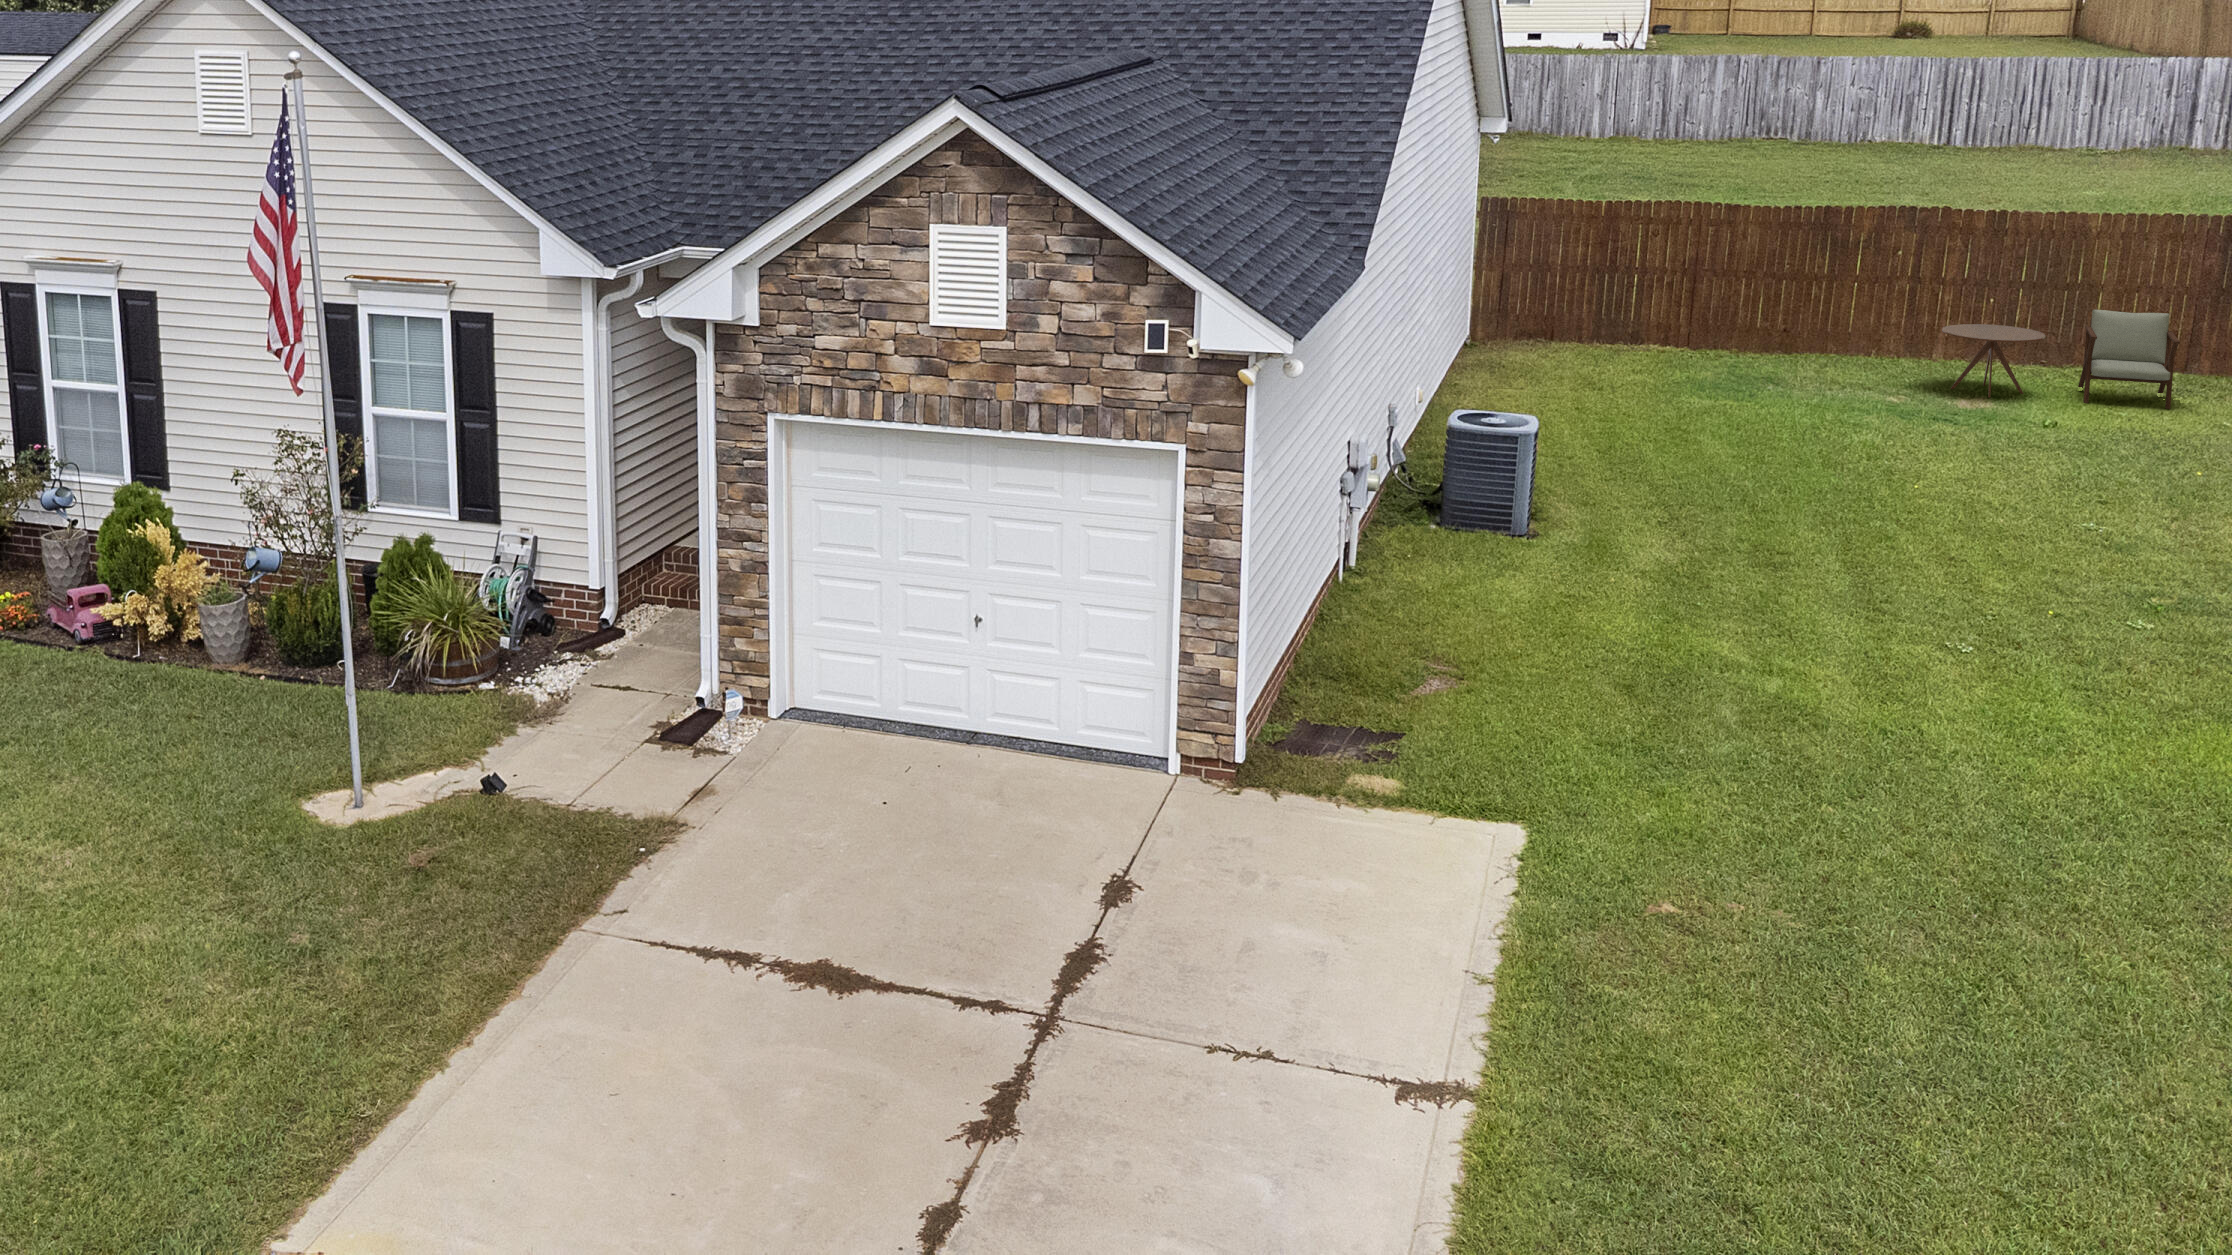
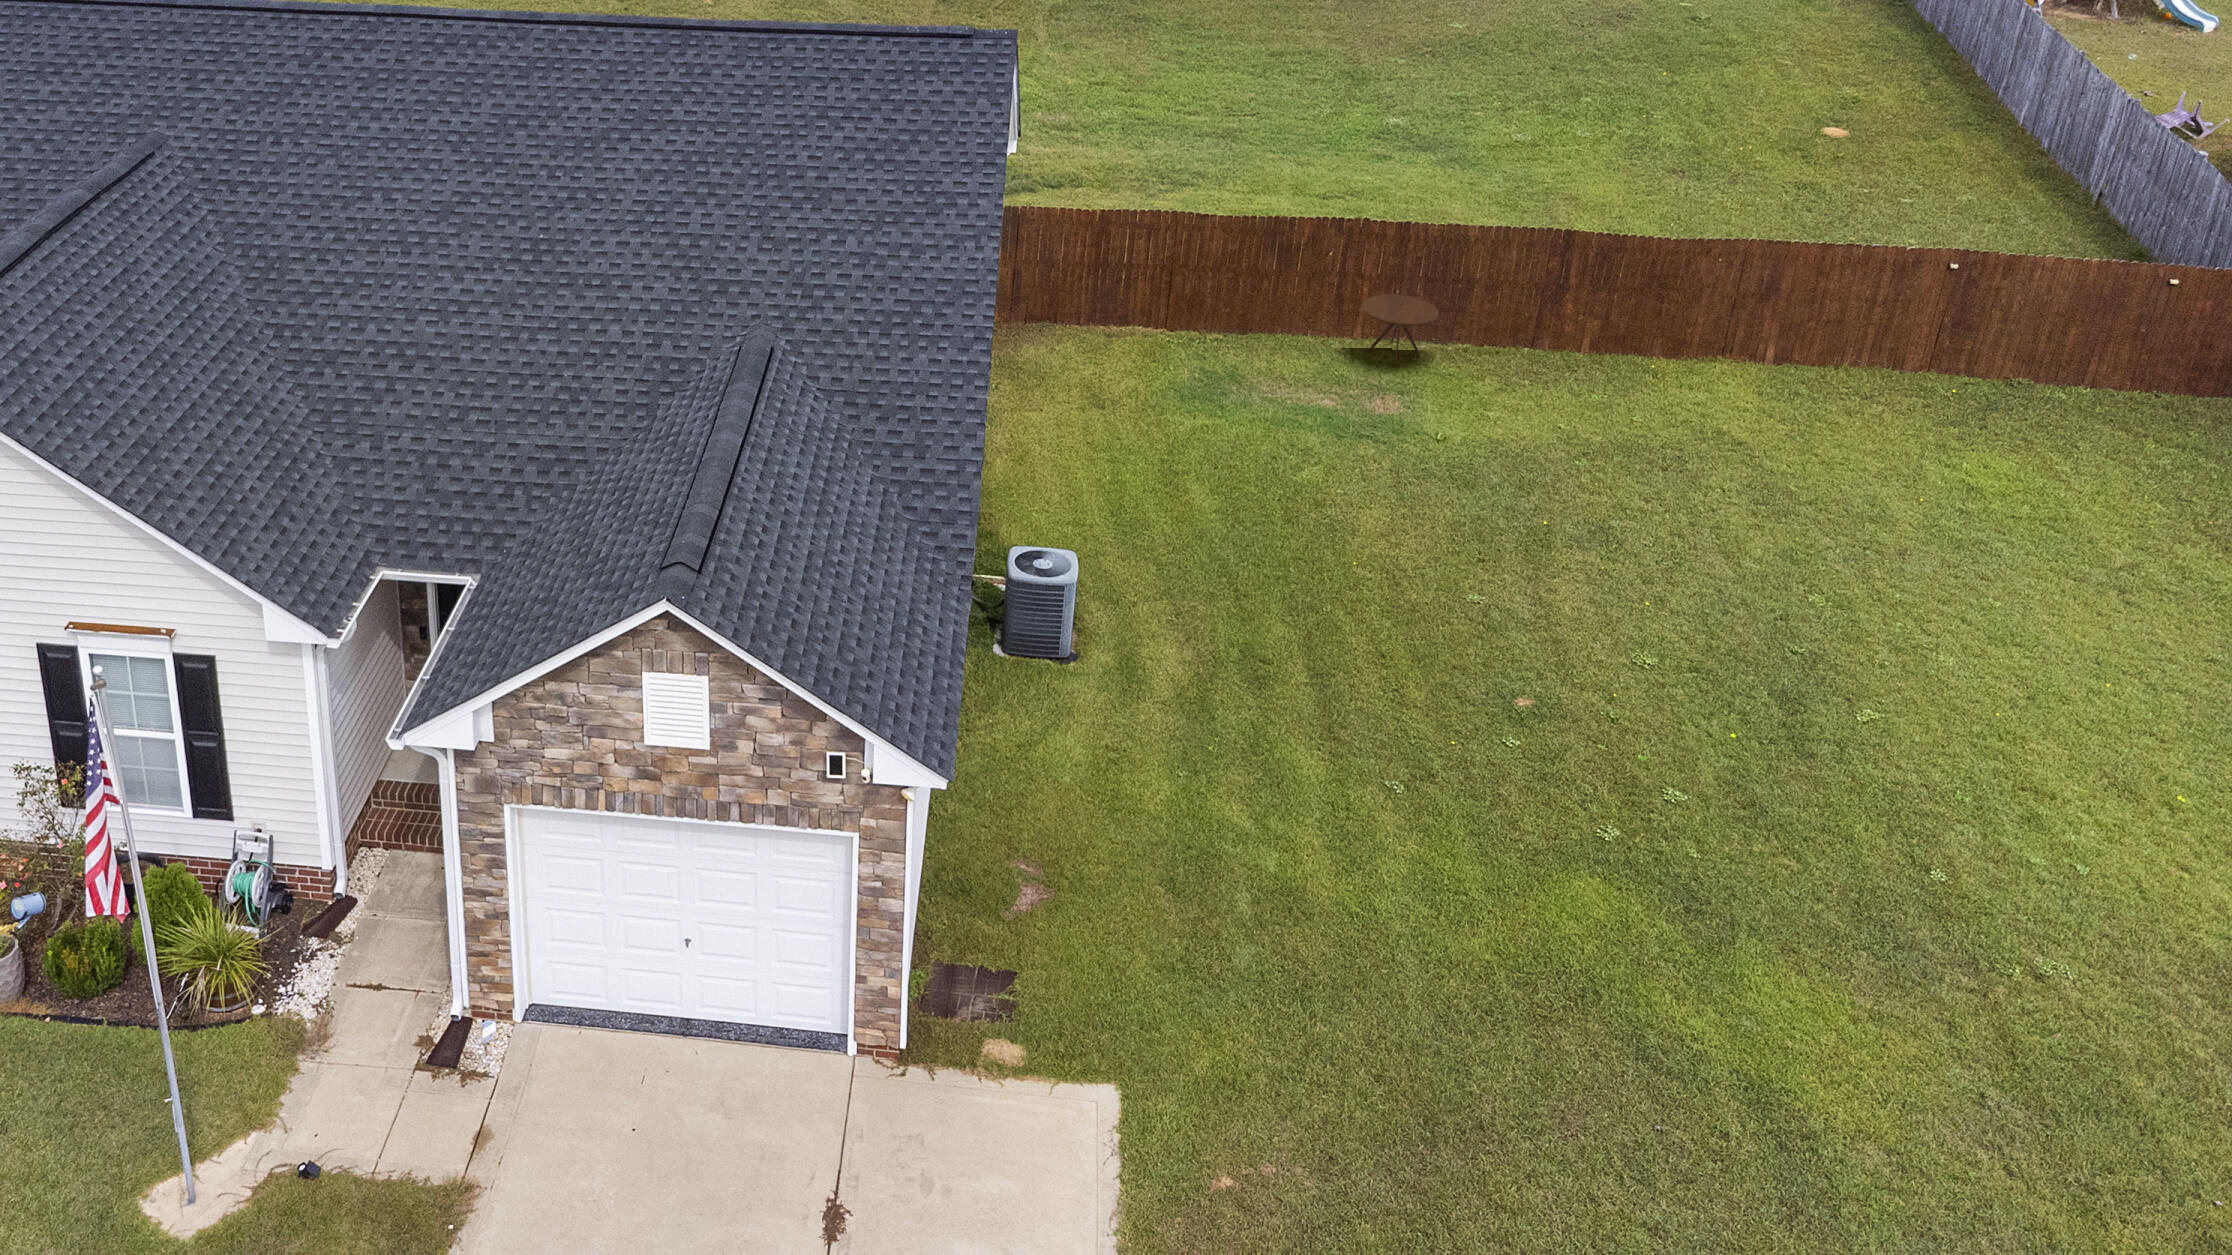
lounge chair: present [2078,310,2180,409] -> none [1459,286,1536,372]

